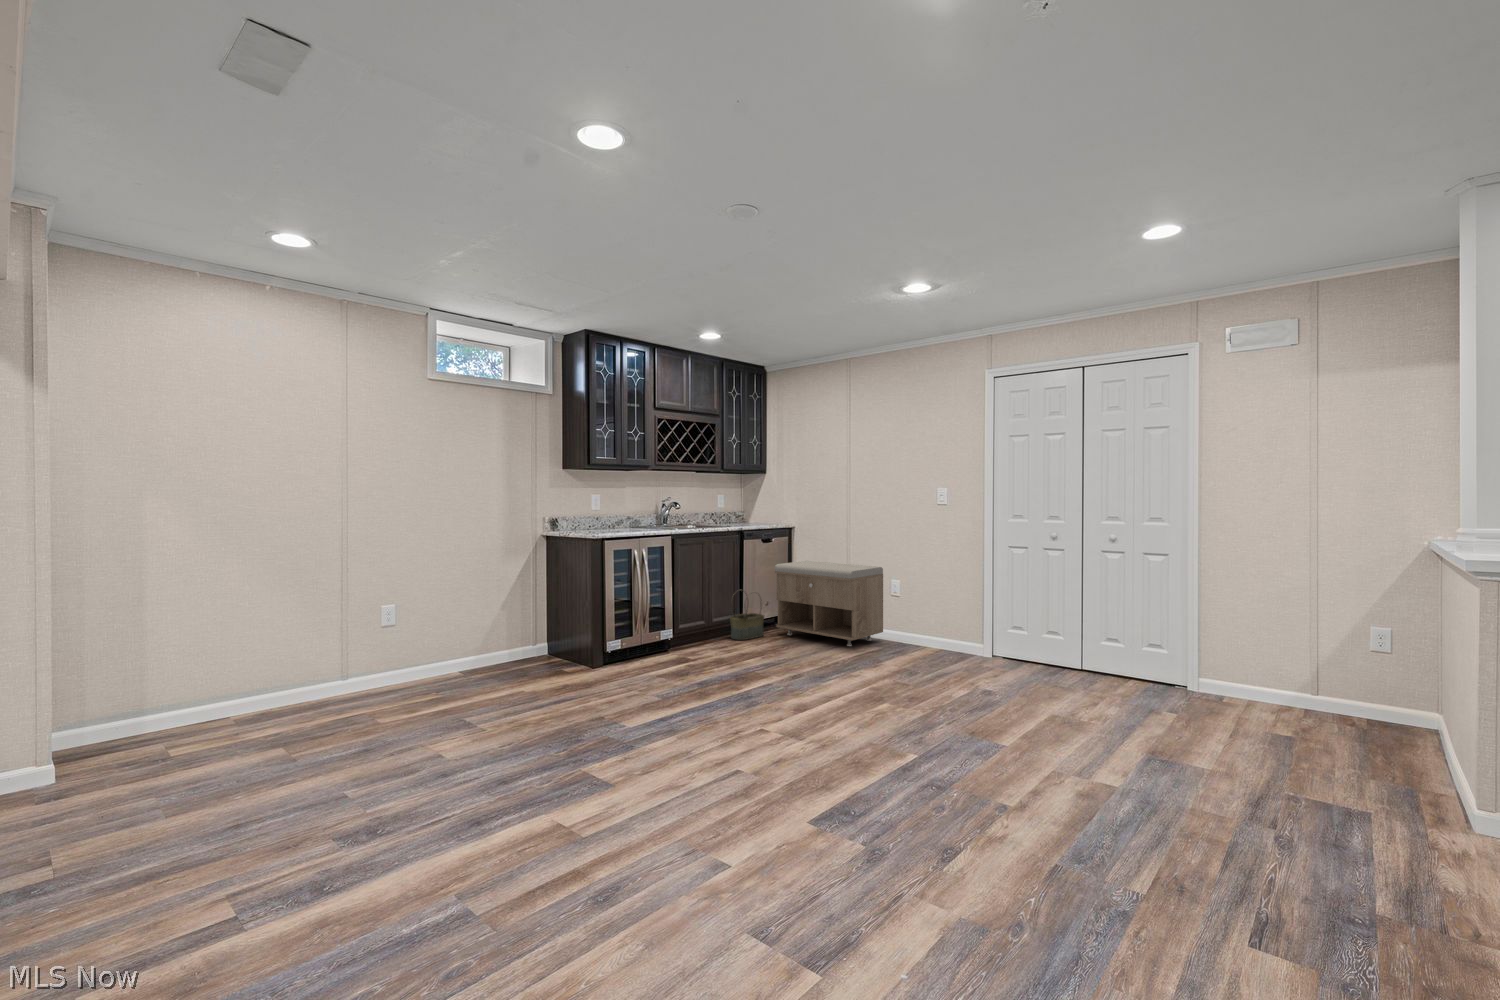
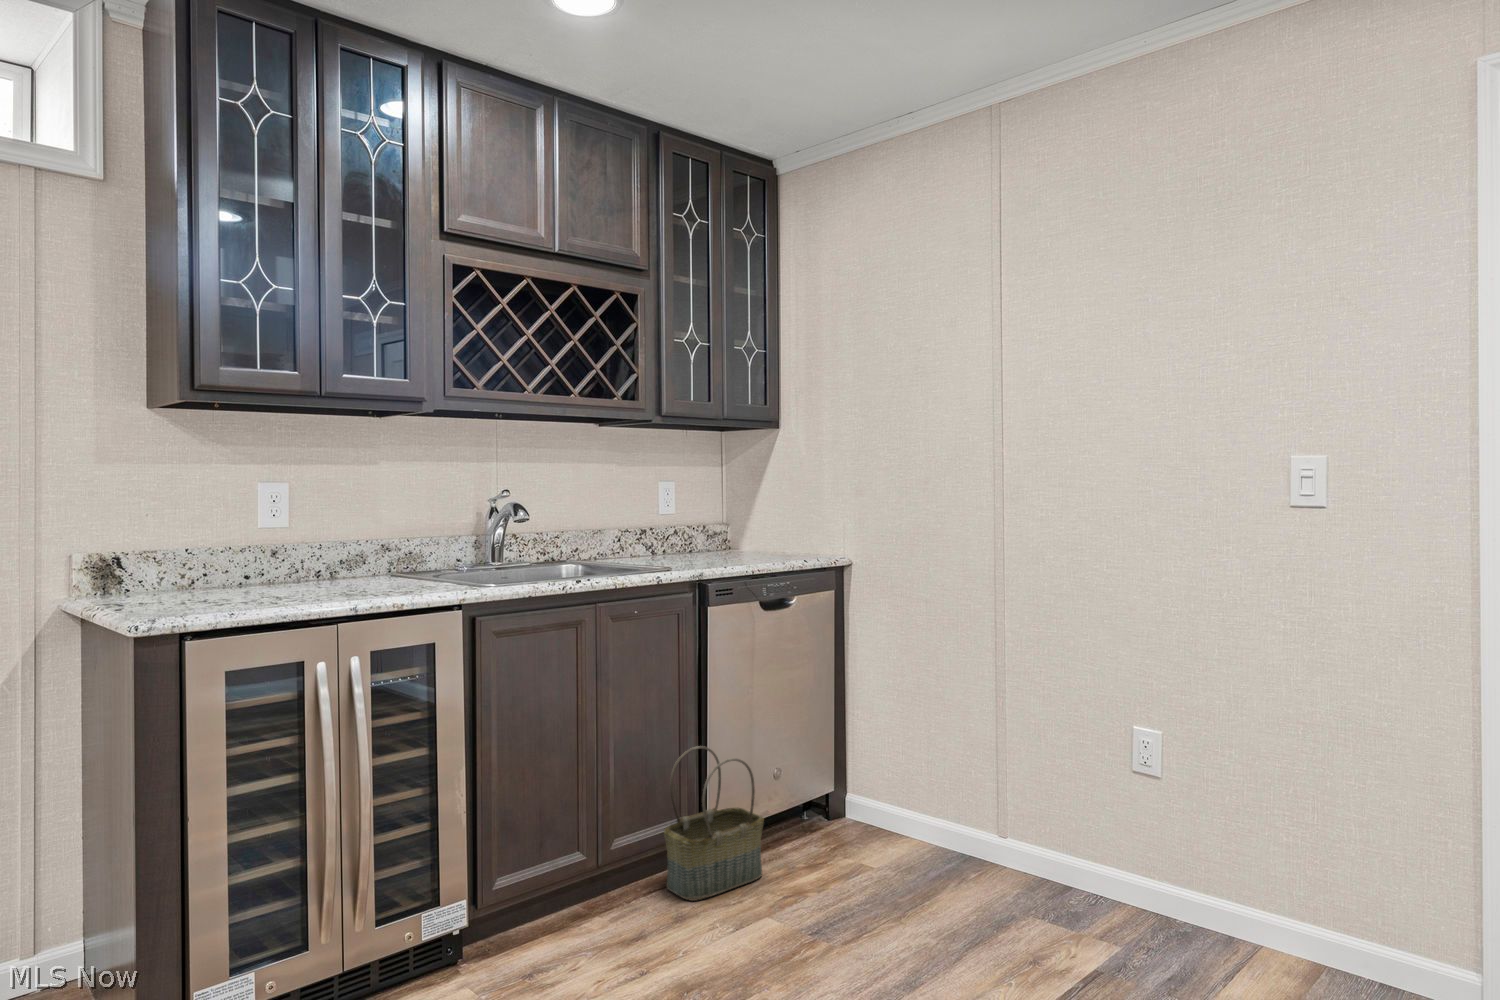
storage bench: present [775,561,883,646] -> none [792,658,1110,948]

